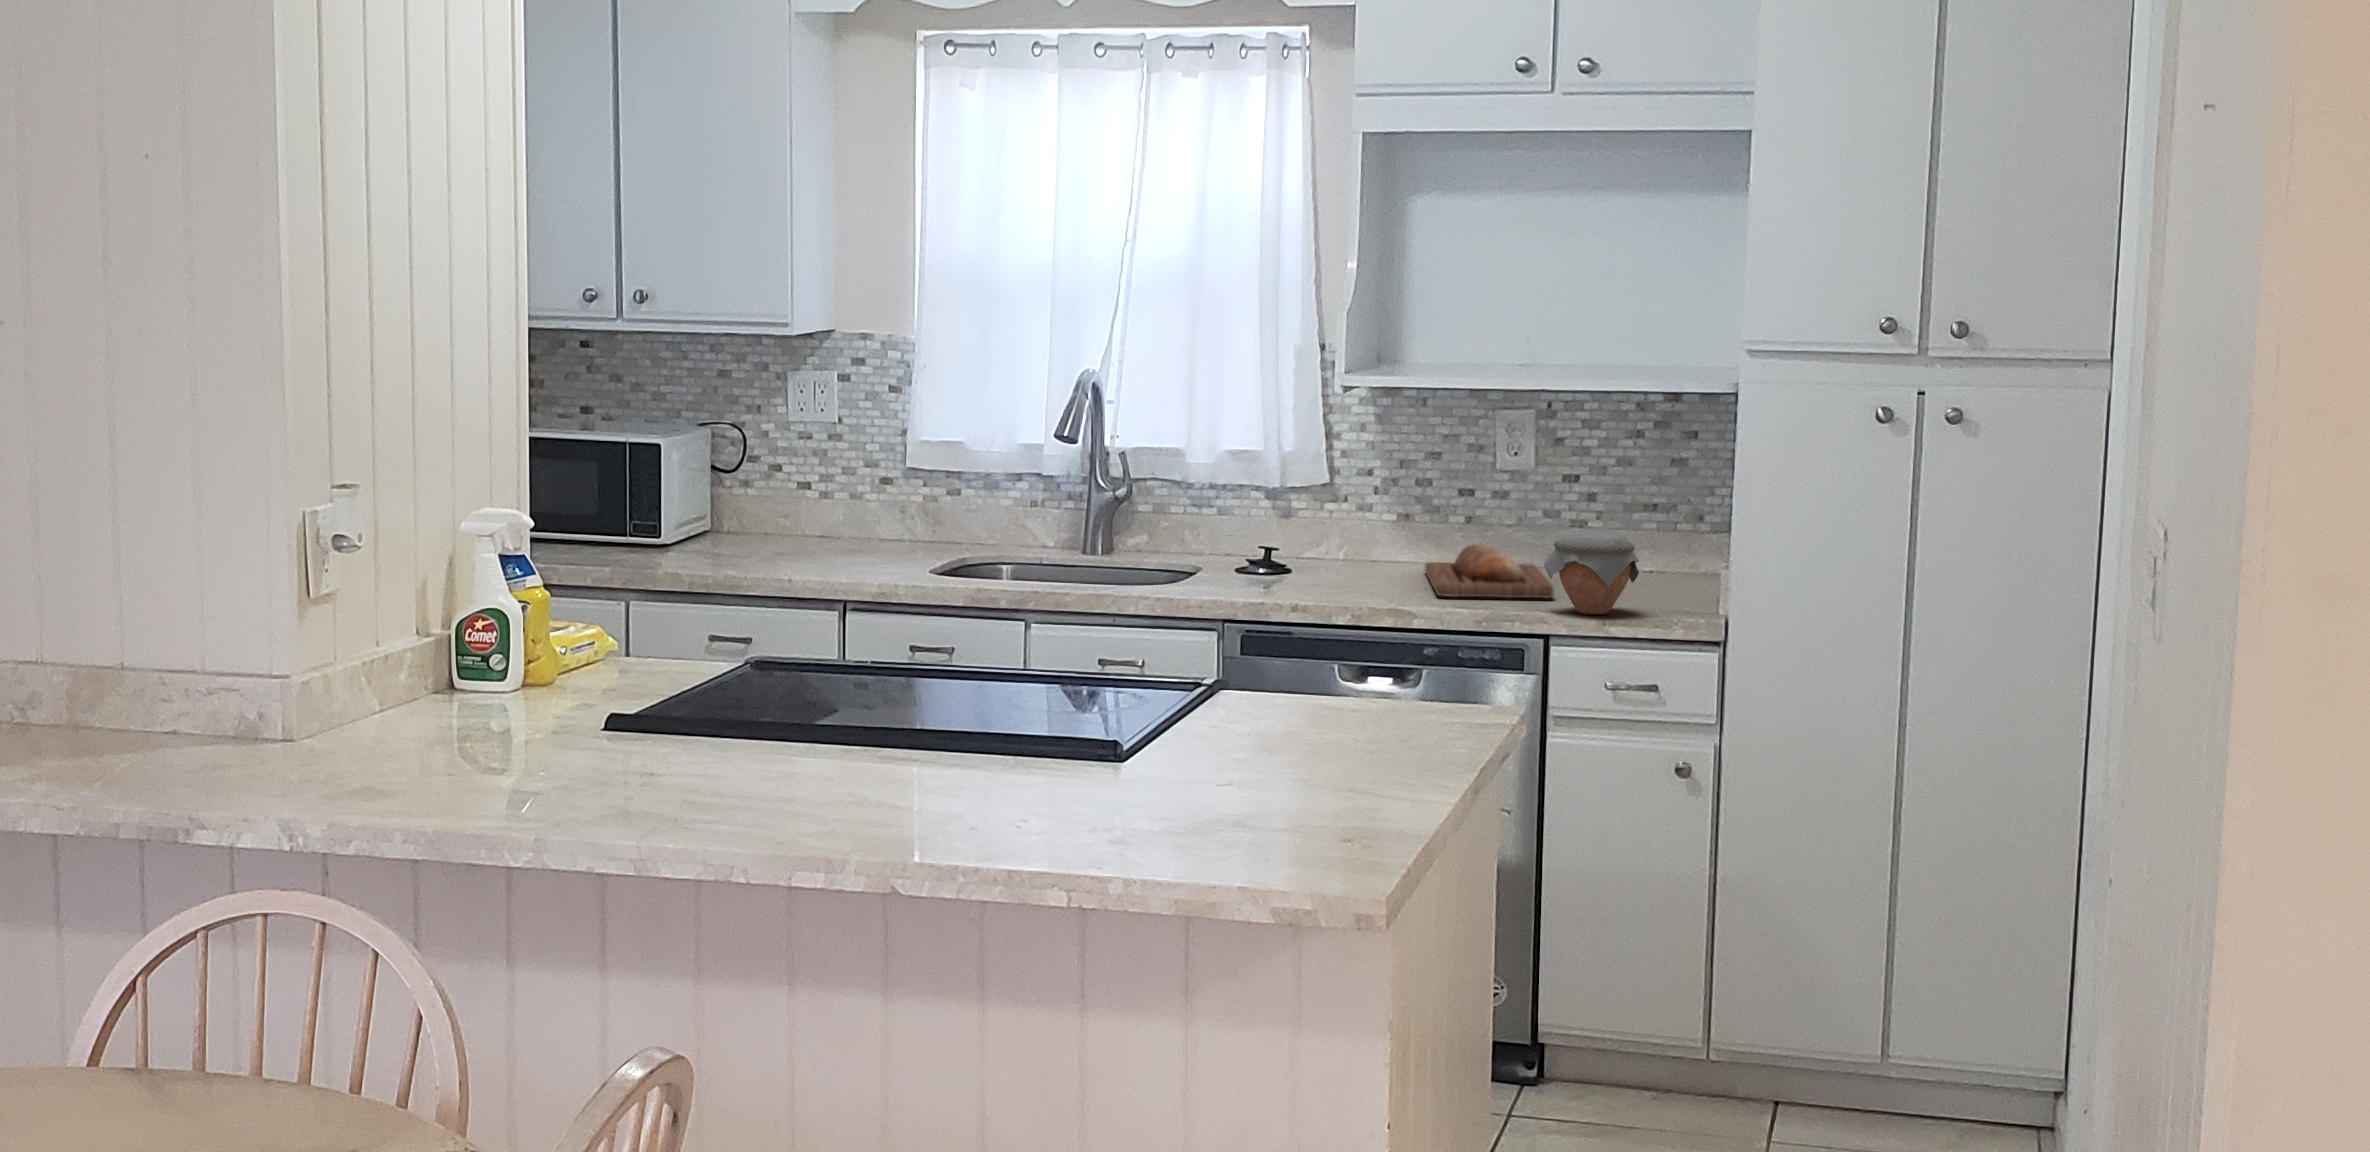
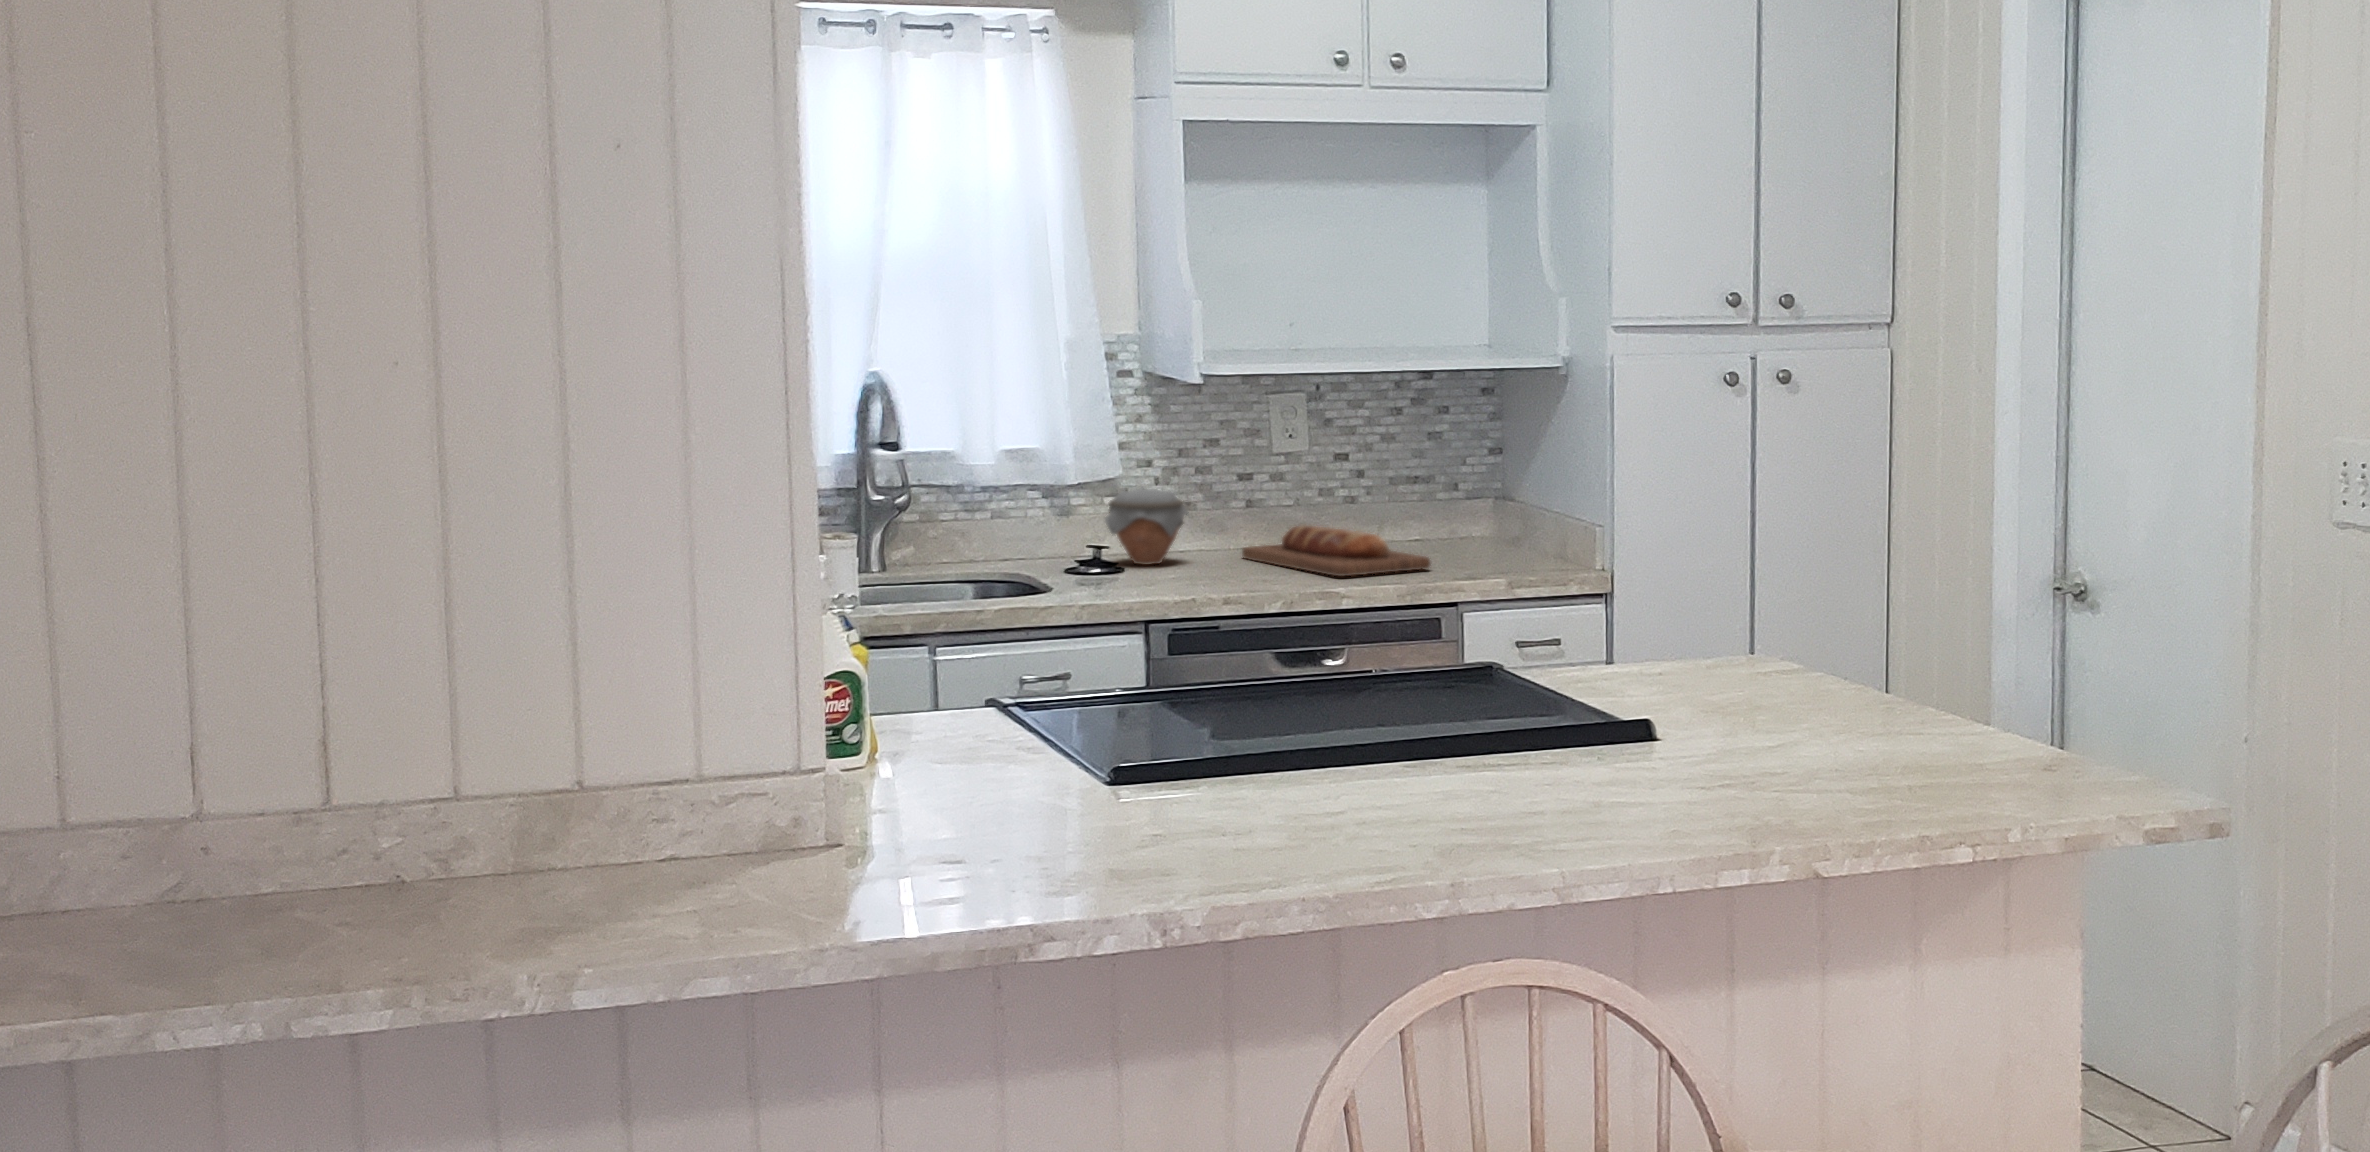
jar: present [1544,531,1639,614] -> present [1105,489,1187,565]

